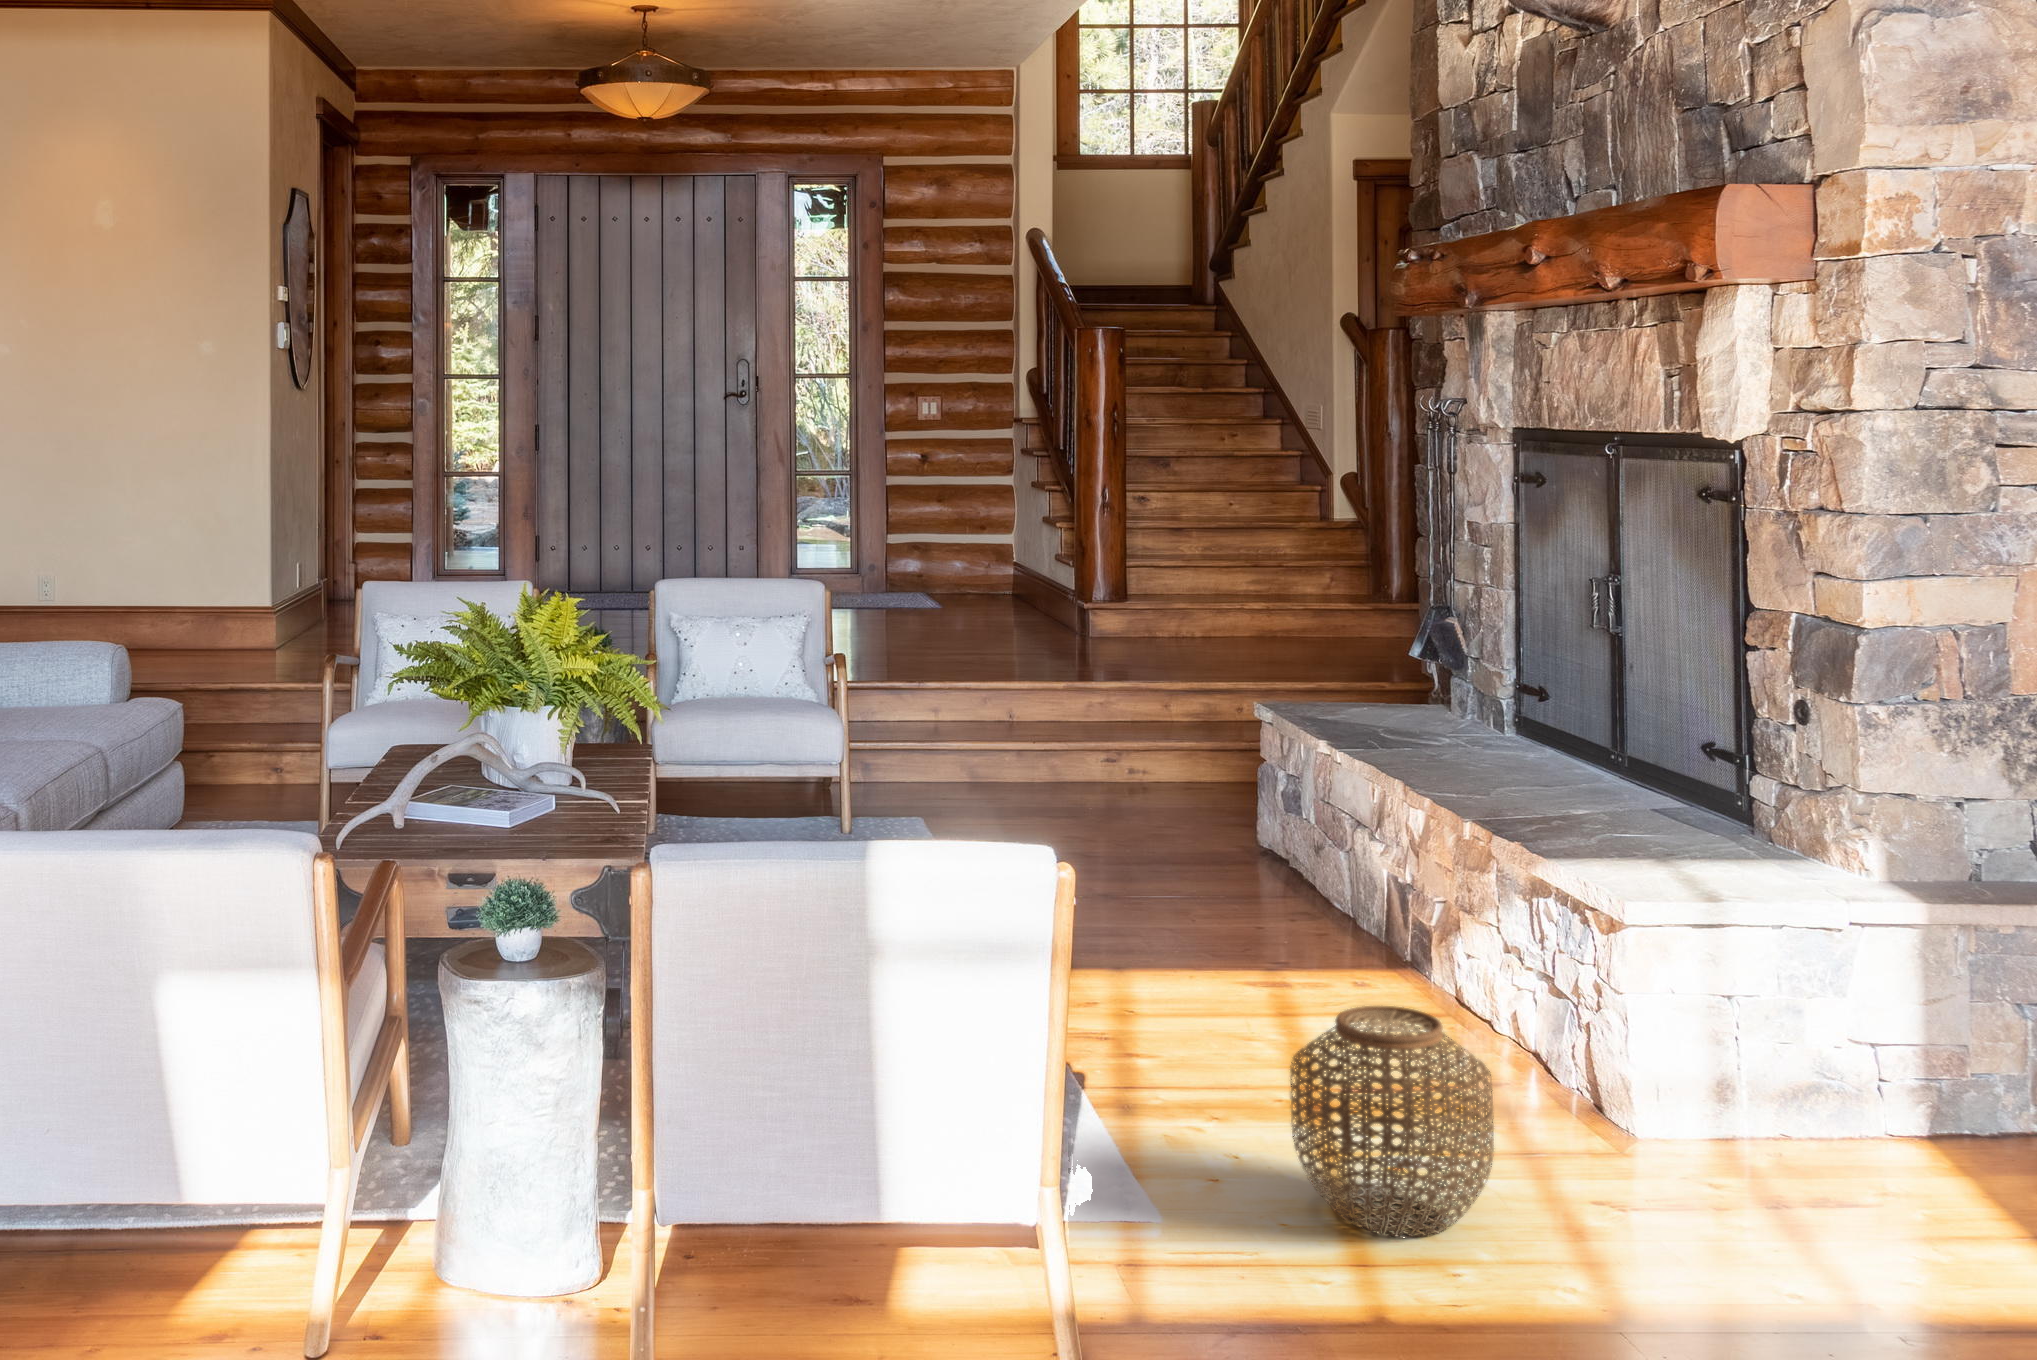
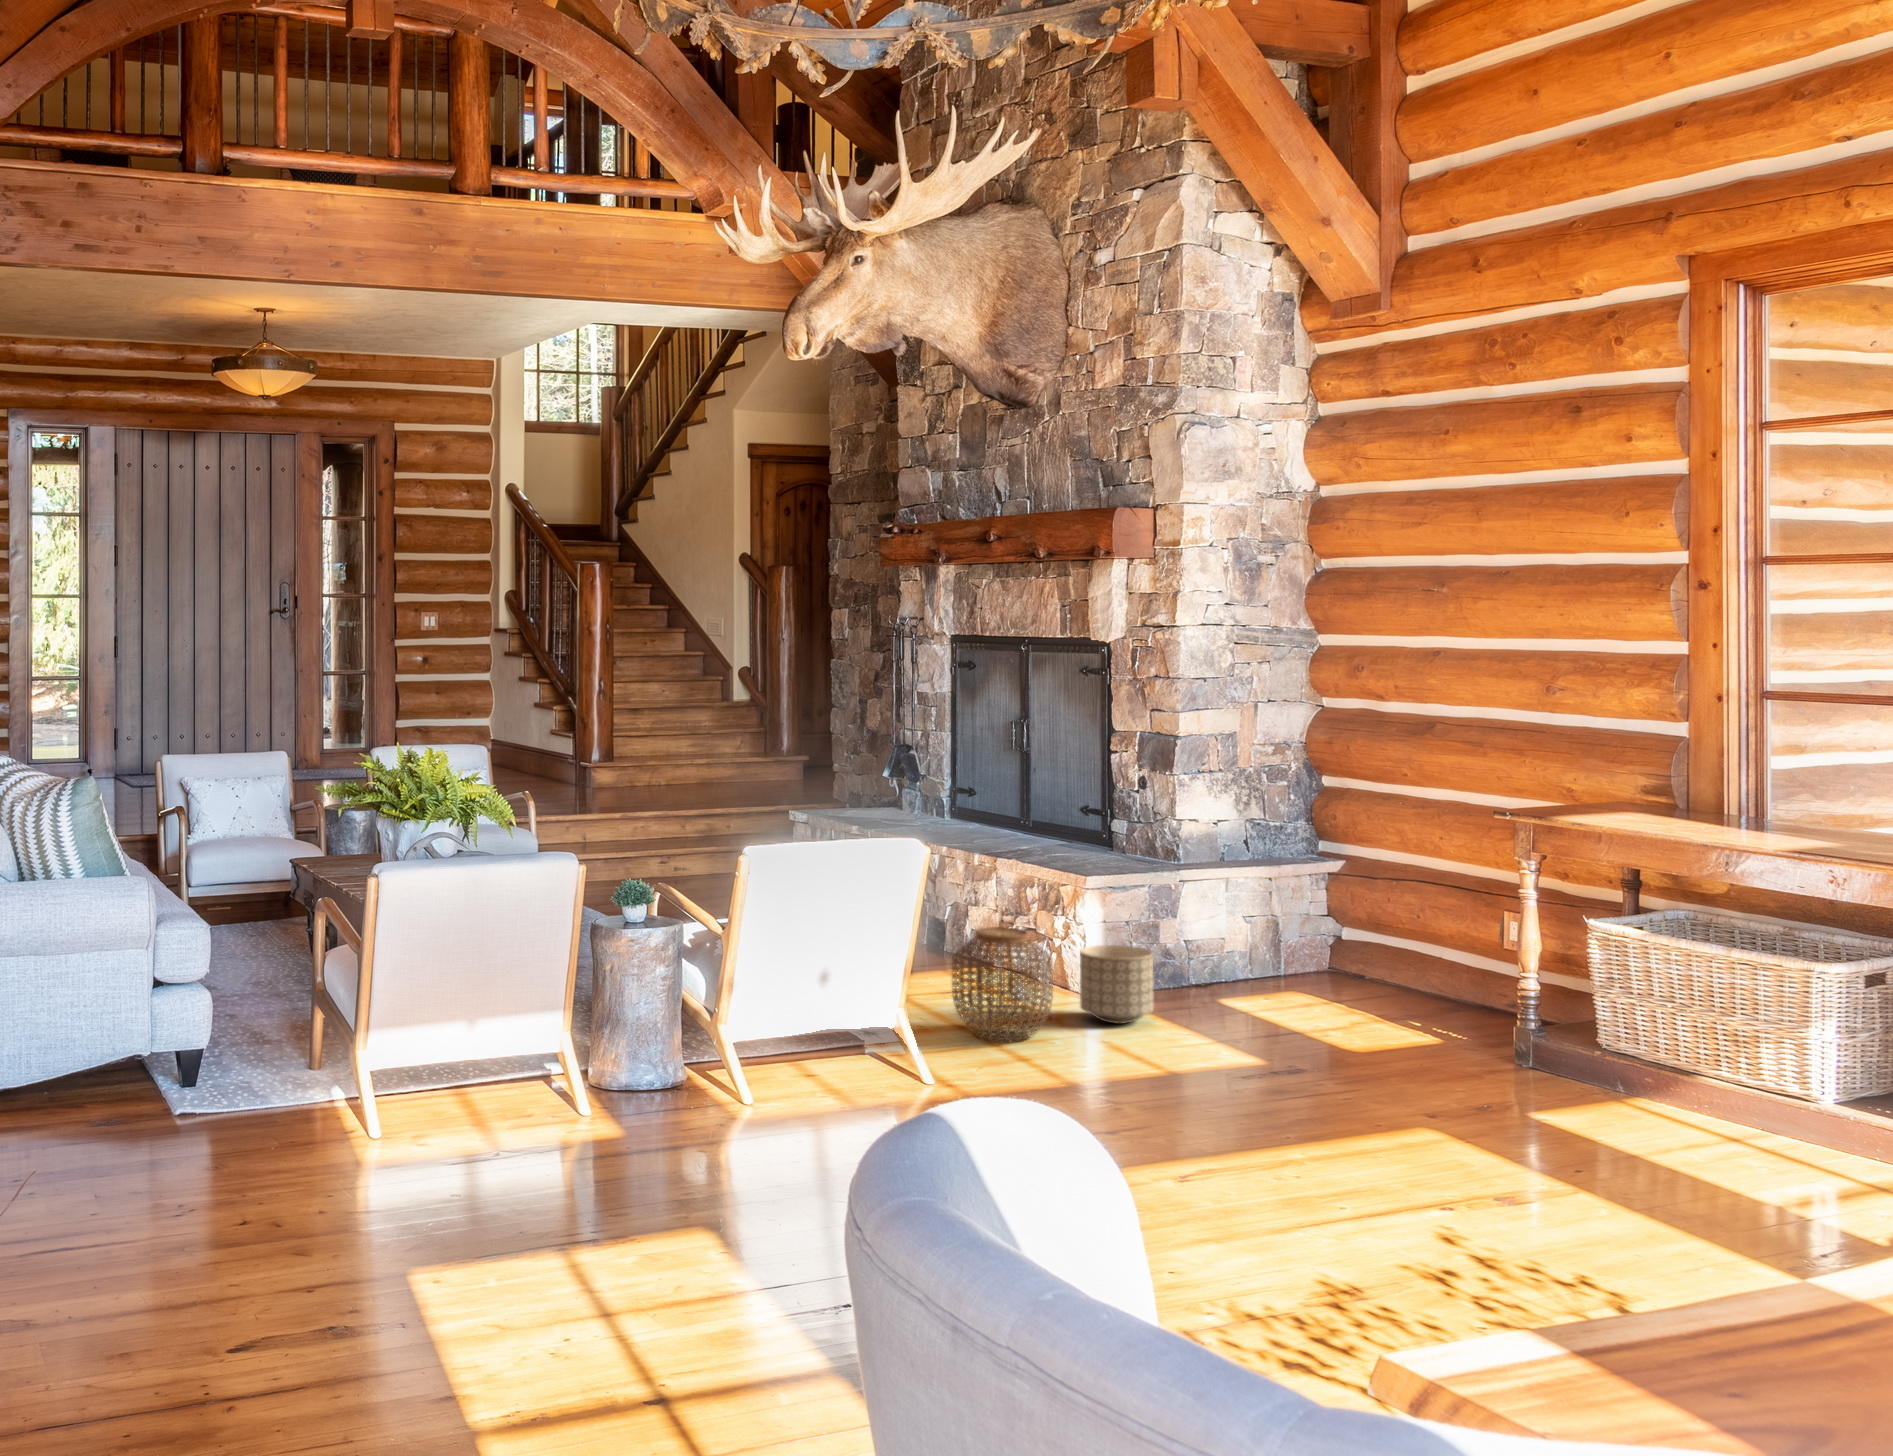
planter: none [1583,1043,1741,1210] -> present [1080,945,1154,1024]

